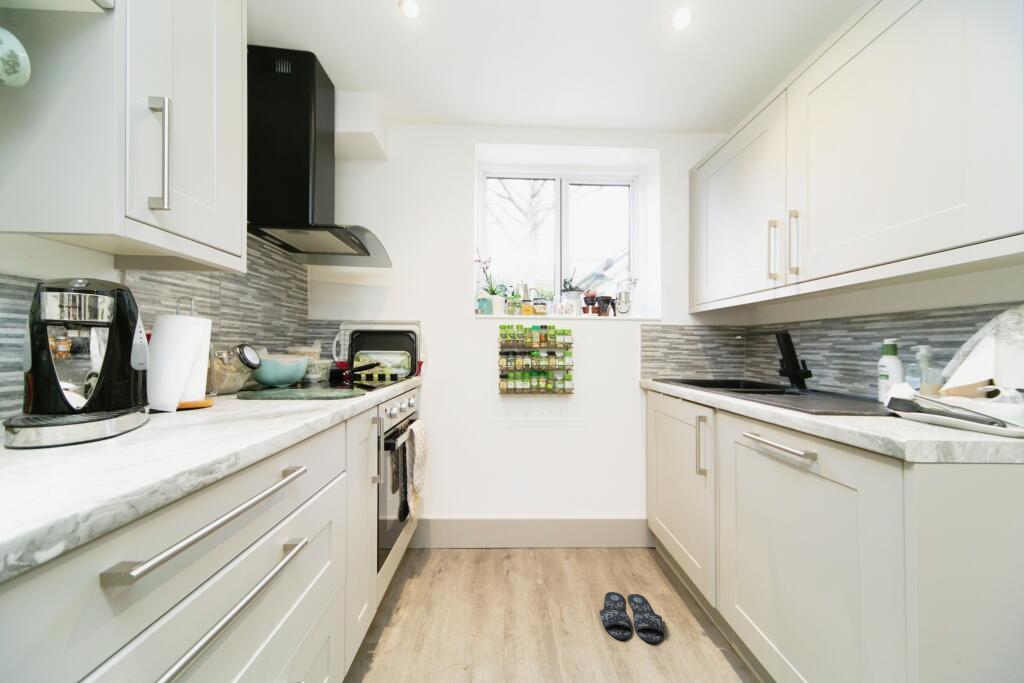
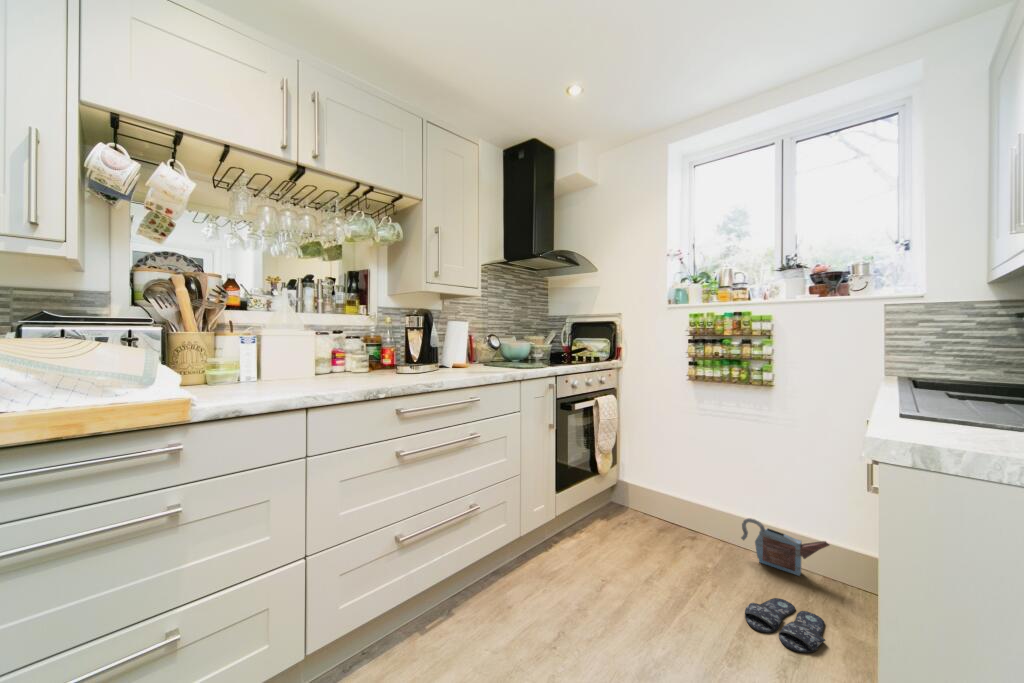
watering can: none [553,521,619,561] -> present [741,518,829,576]

